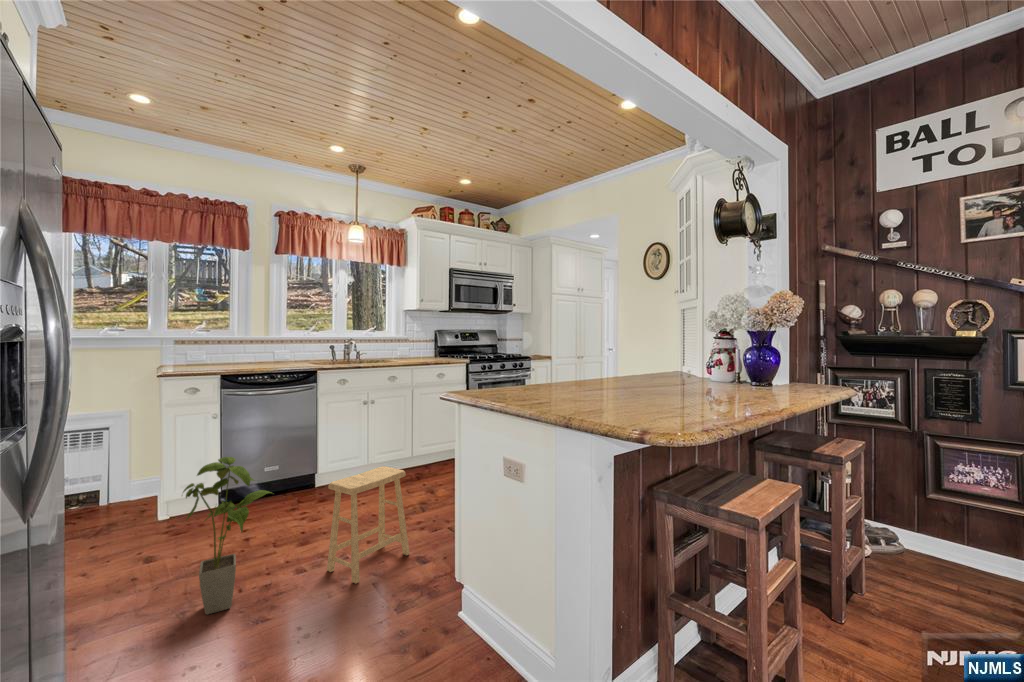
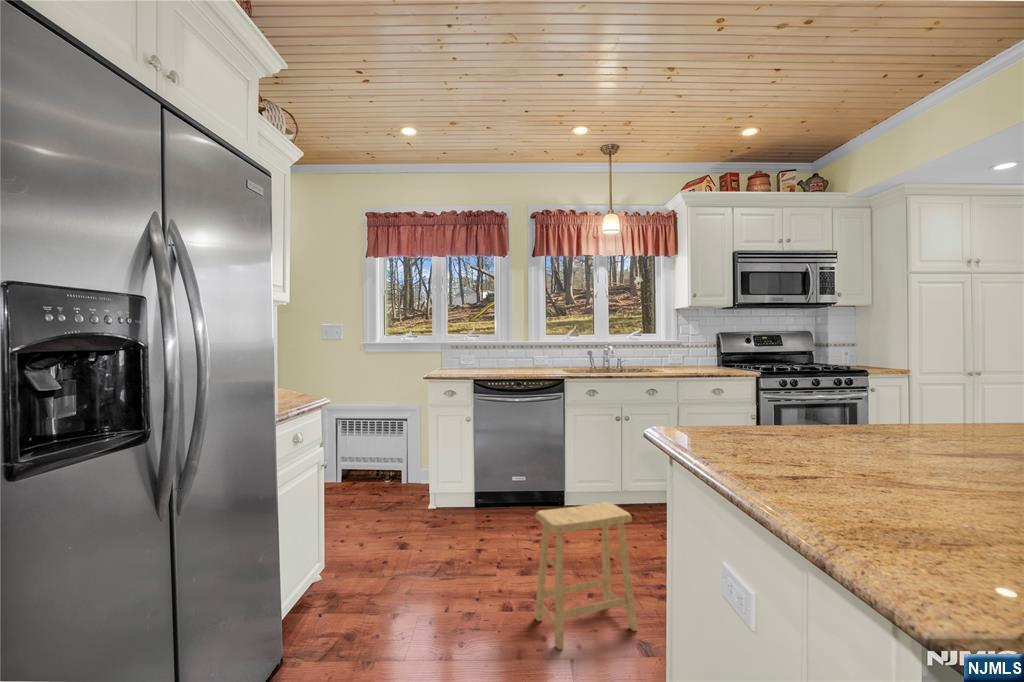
house plant: present [183,457,272,615] -> none [394,463,480,629]

